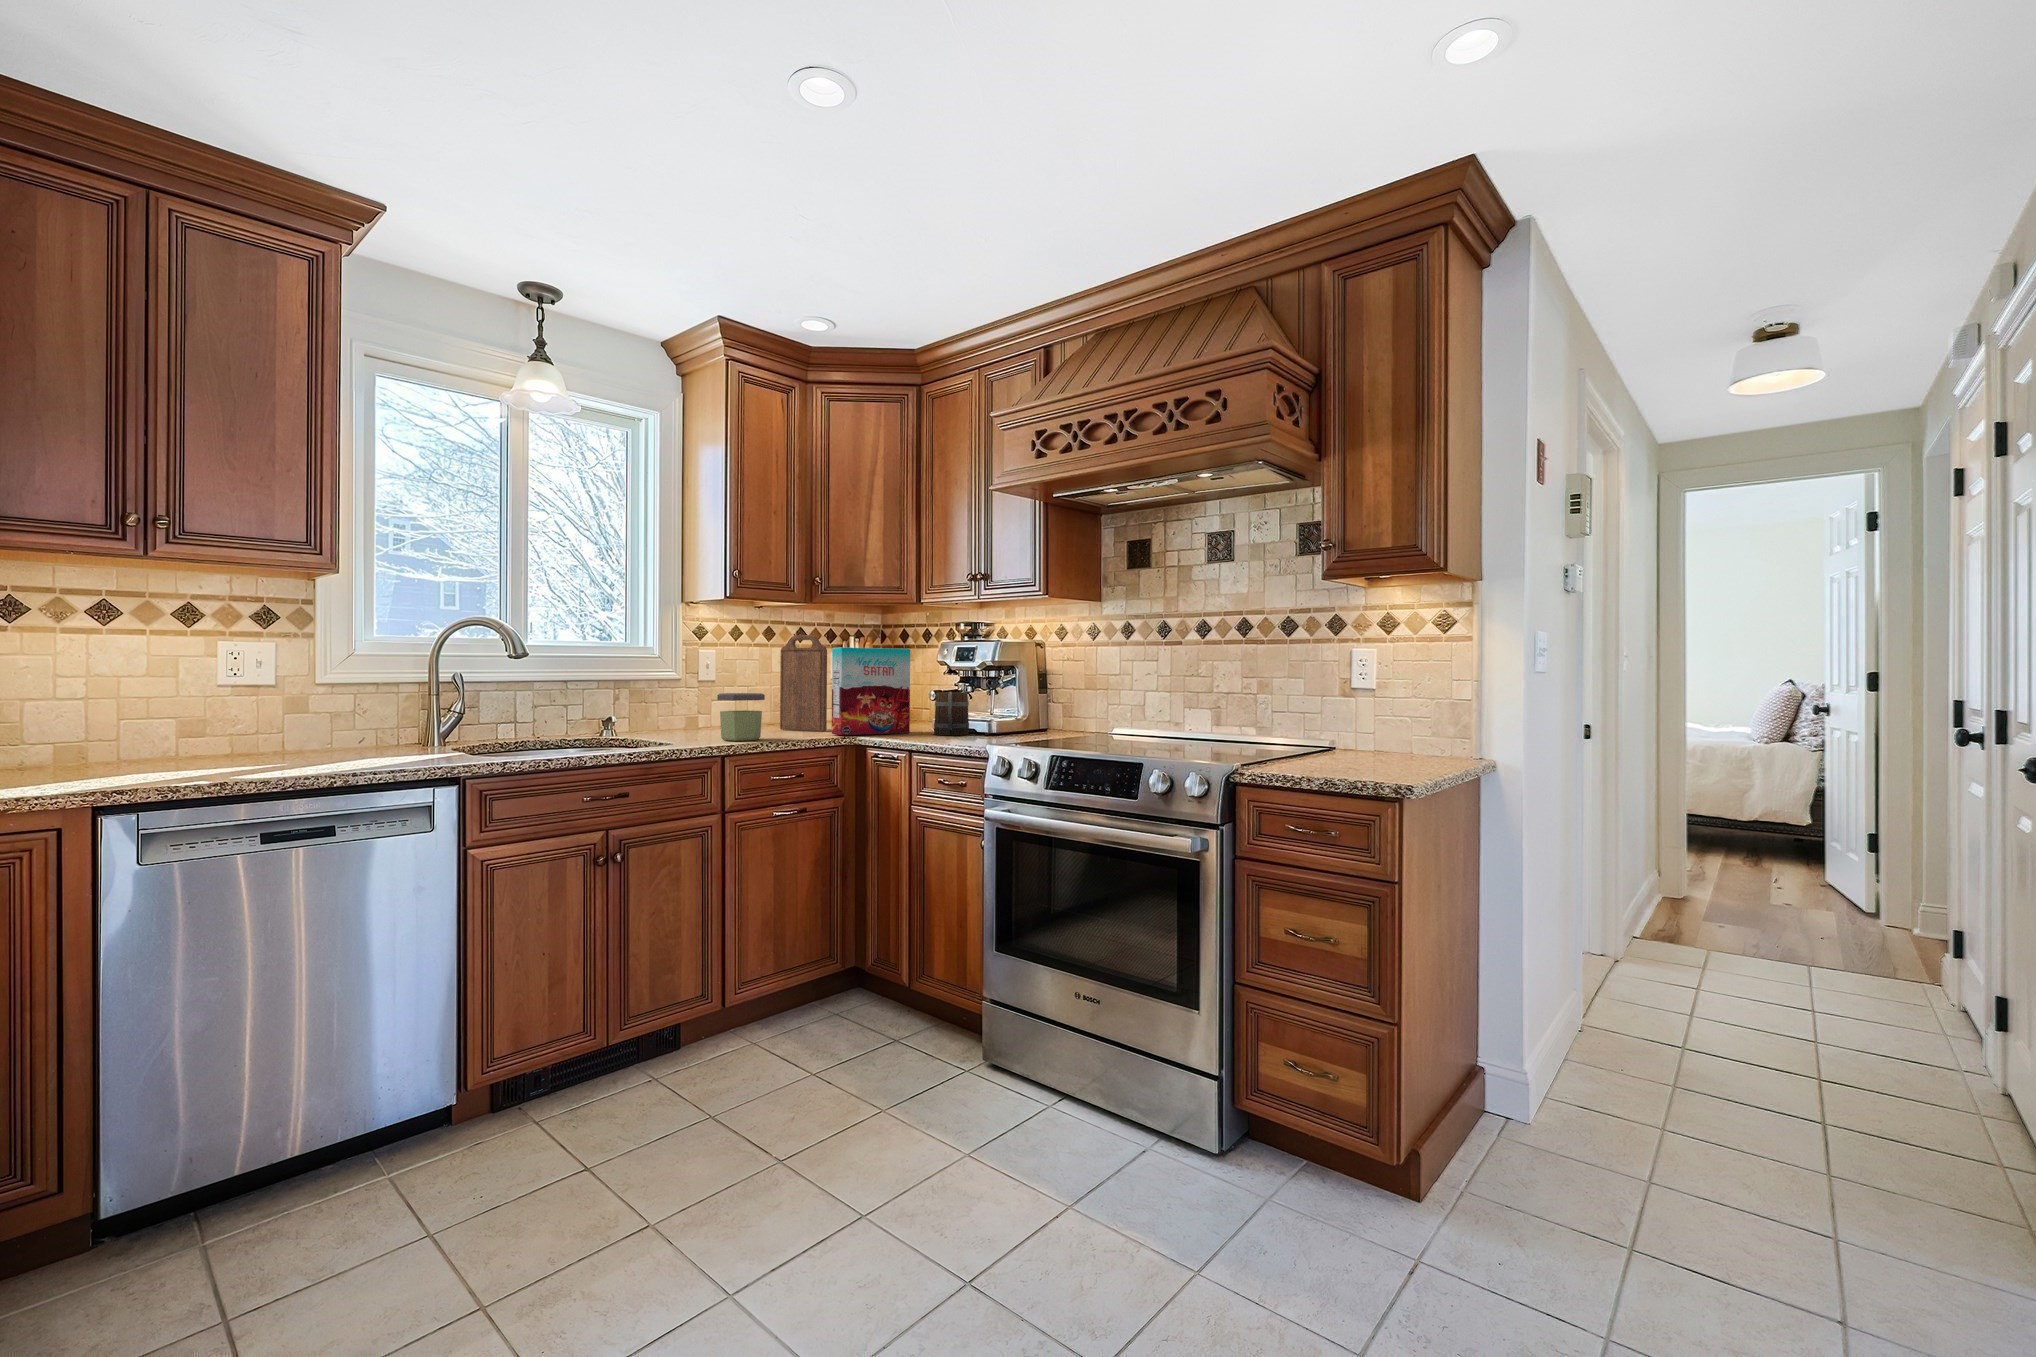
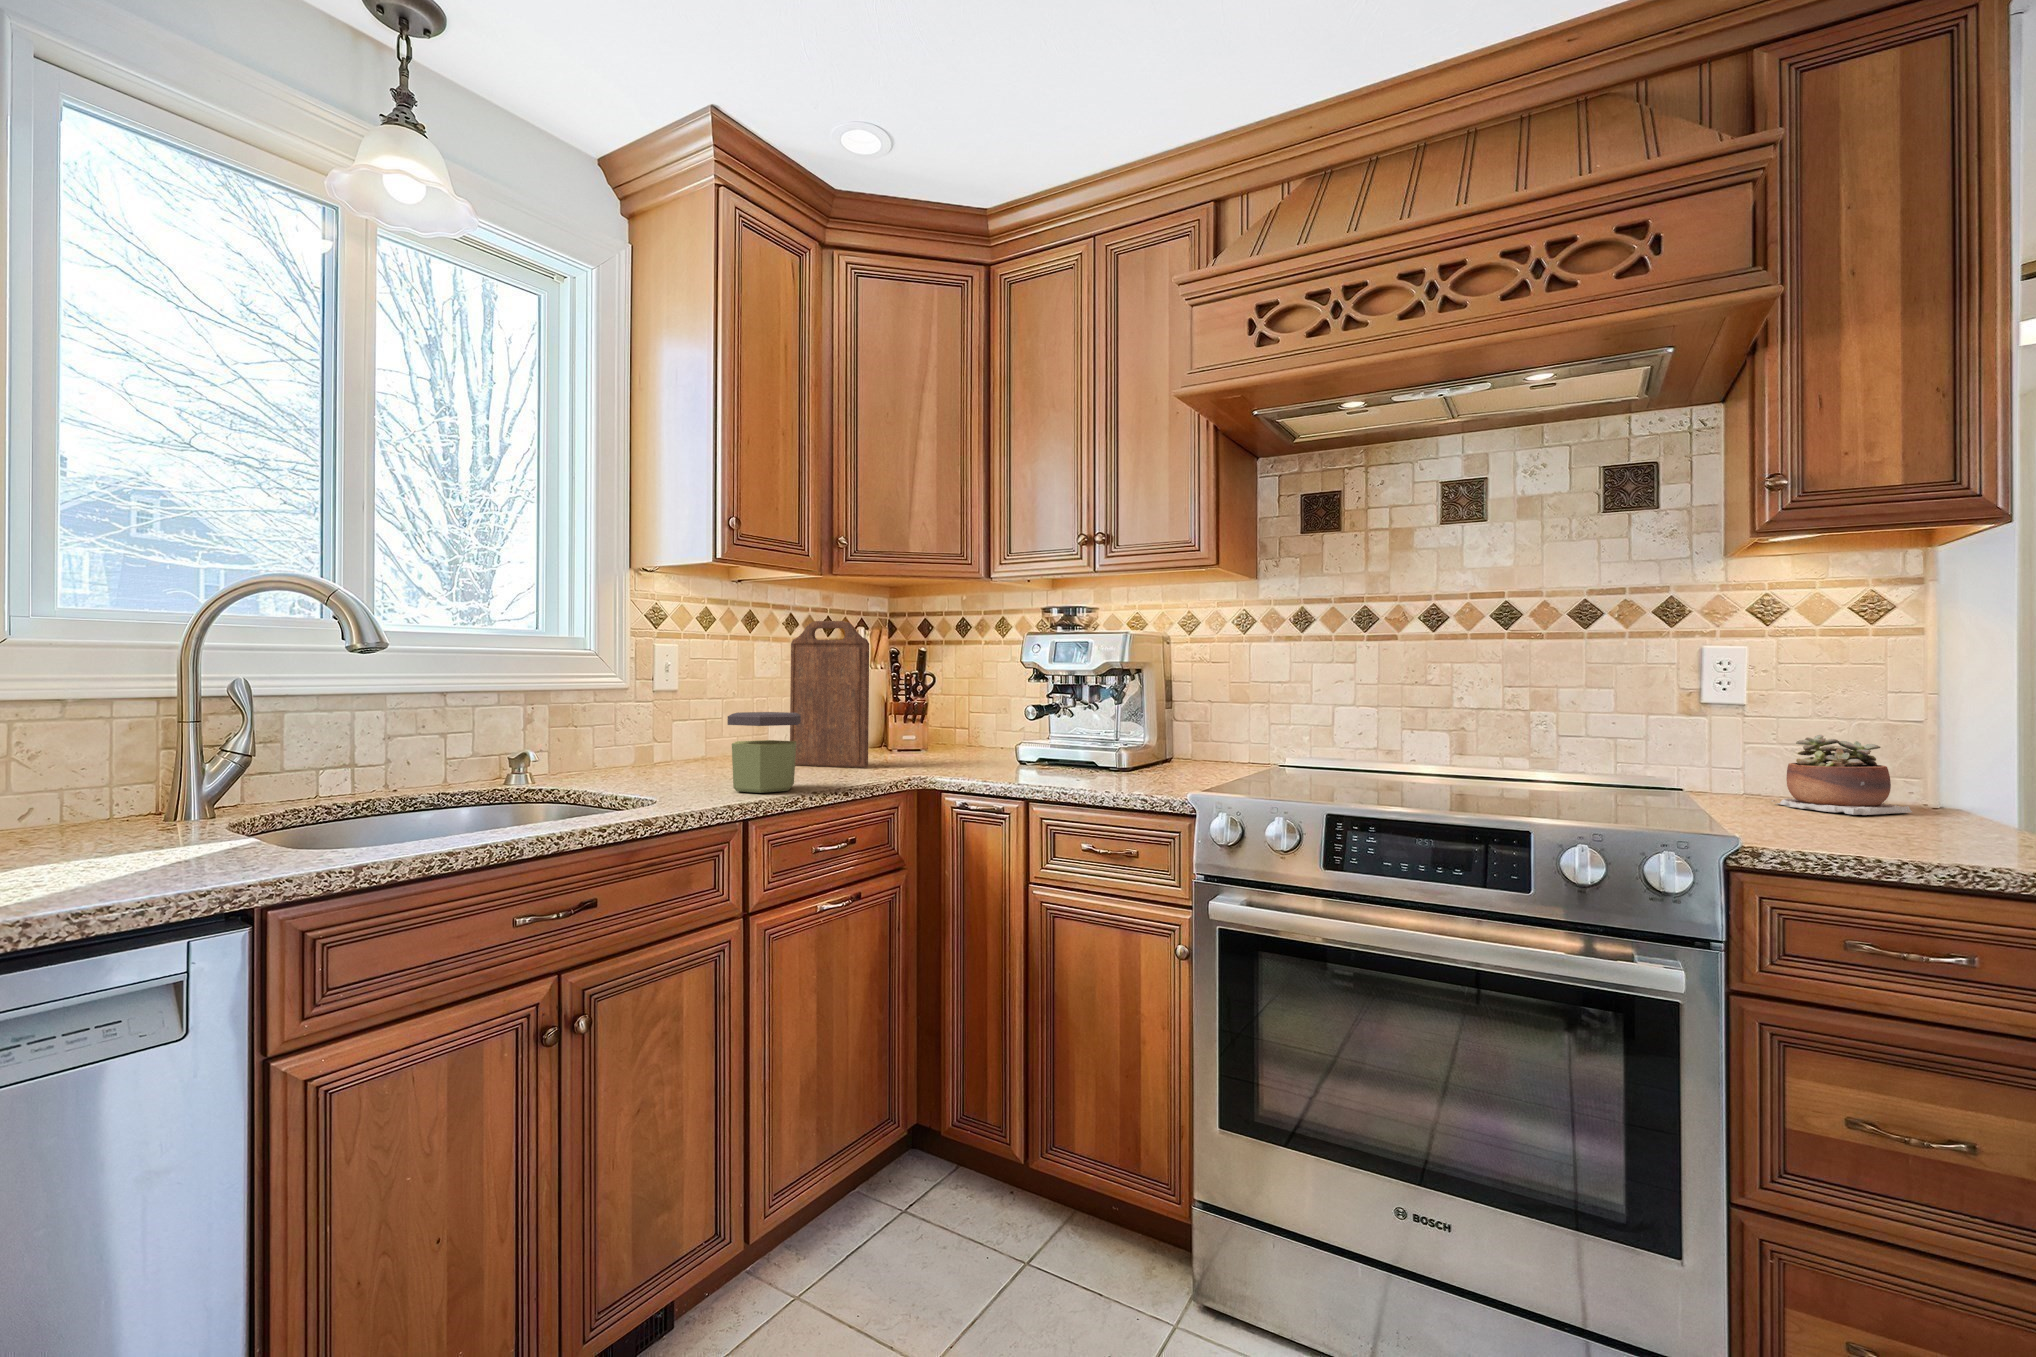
cereal box: present [832,647,910,735] -> none [890,639,1003,777]
mug: present [934,692,969,735] -> none [1044,708,1095,774]
succulent plant: none [1356,707,1430,758] -> present [1772,735,1912,815]

